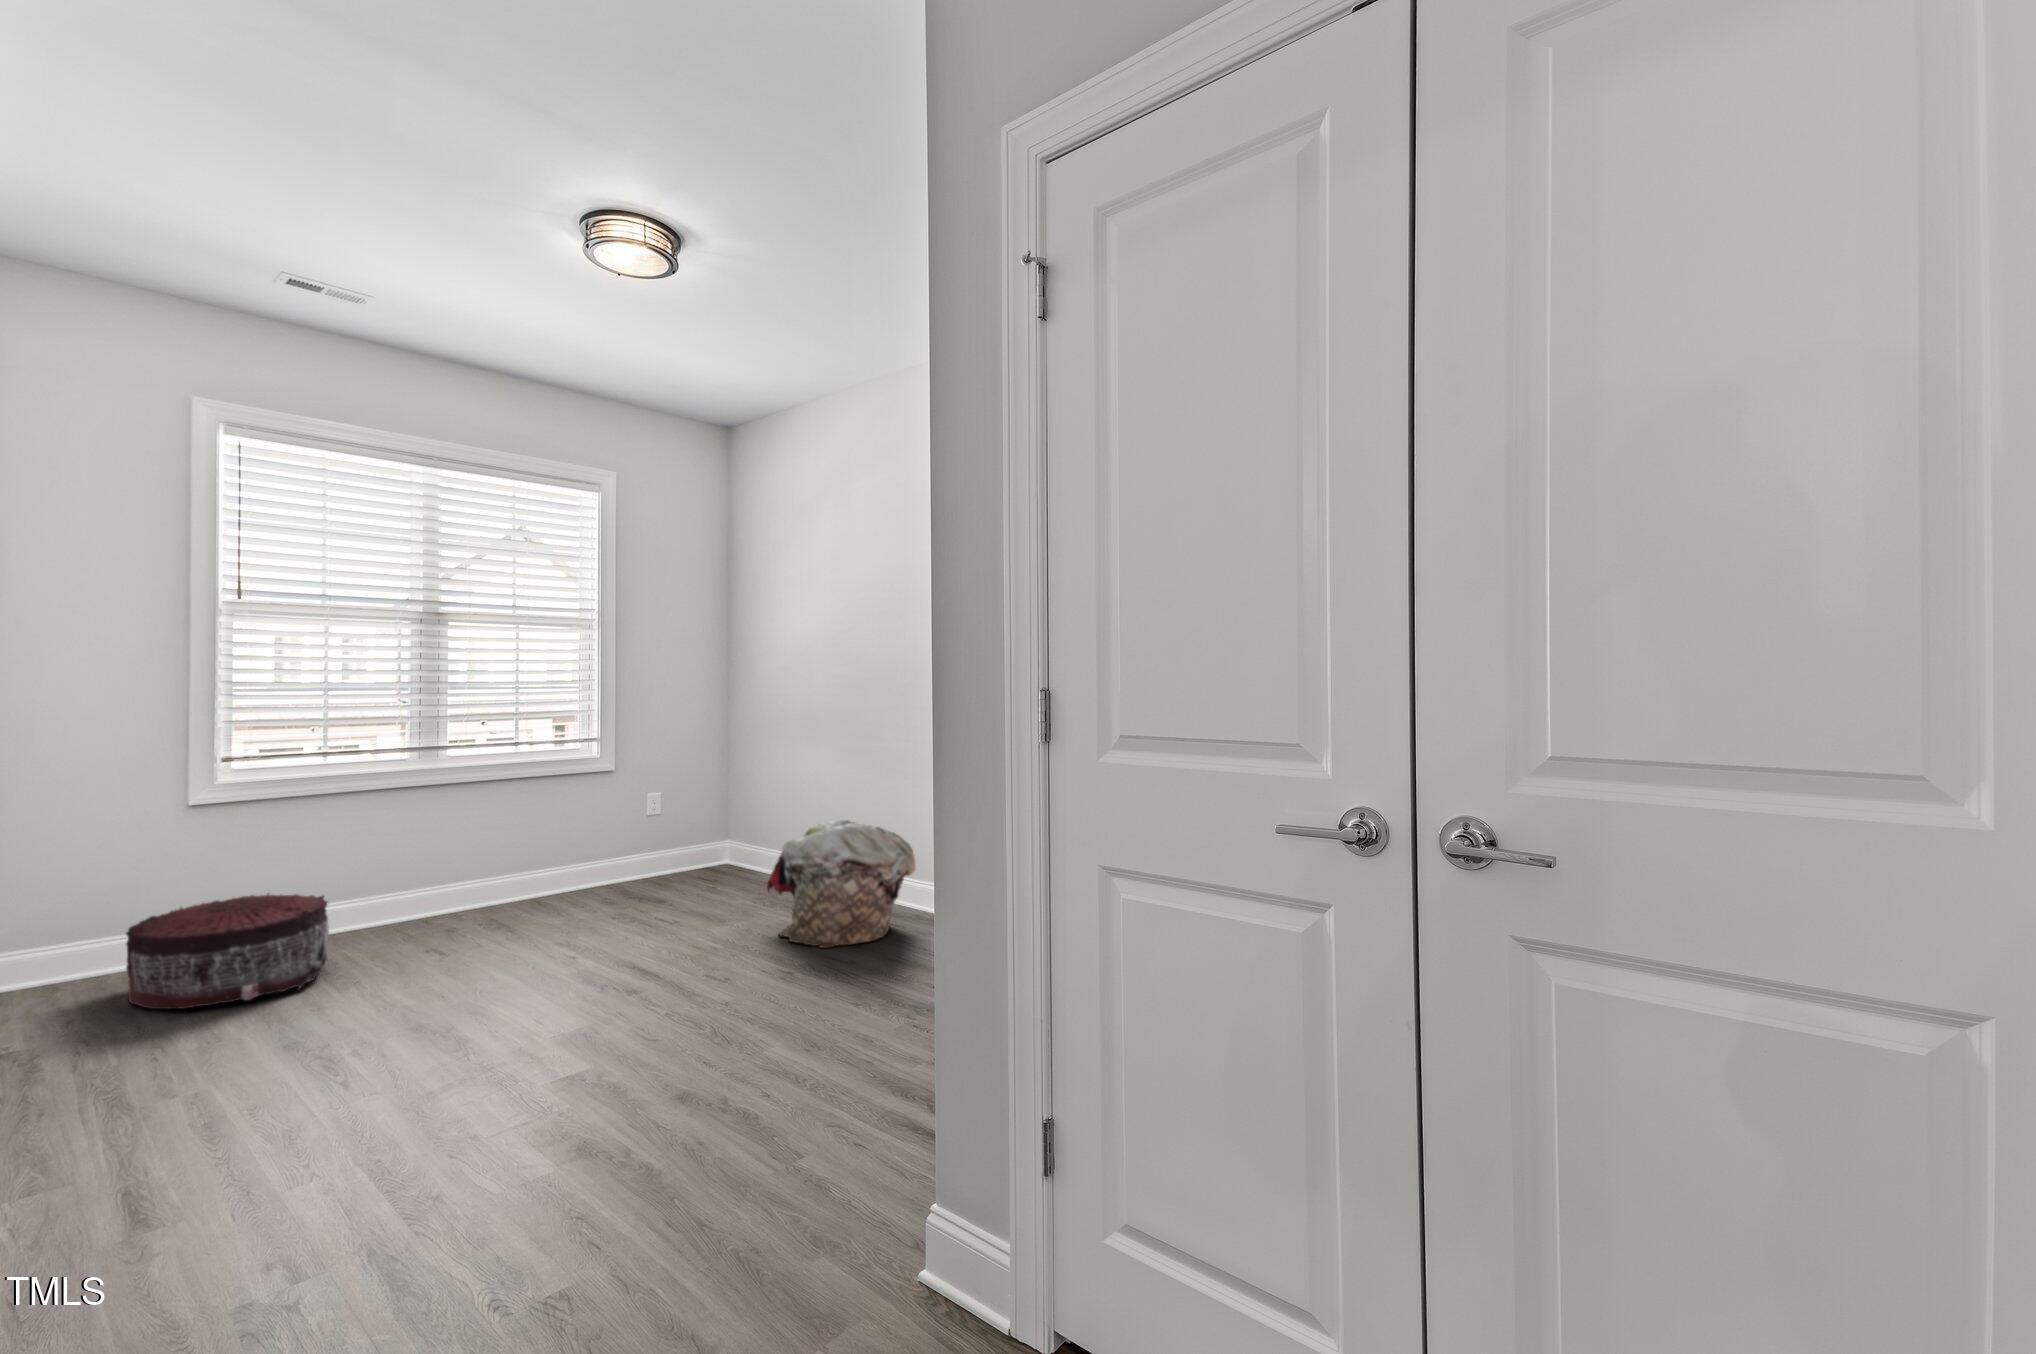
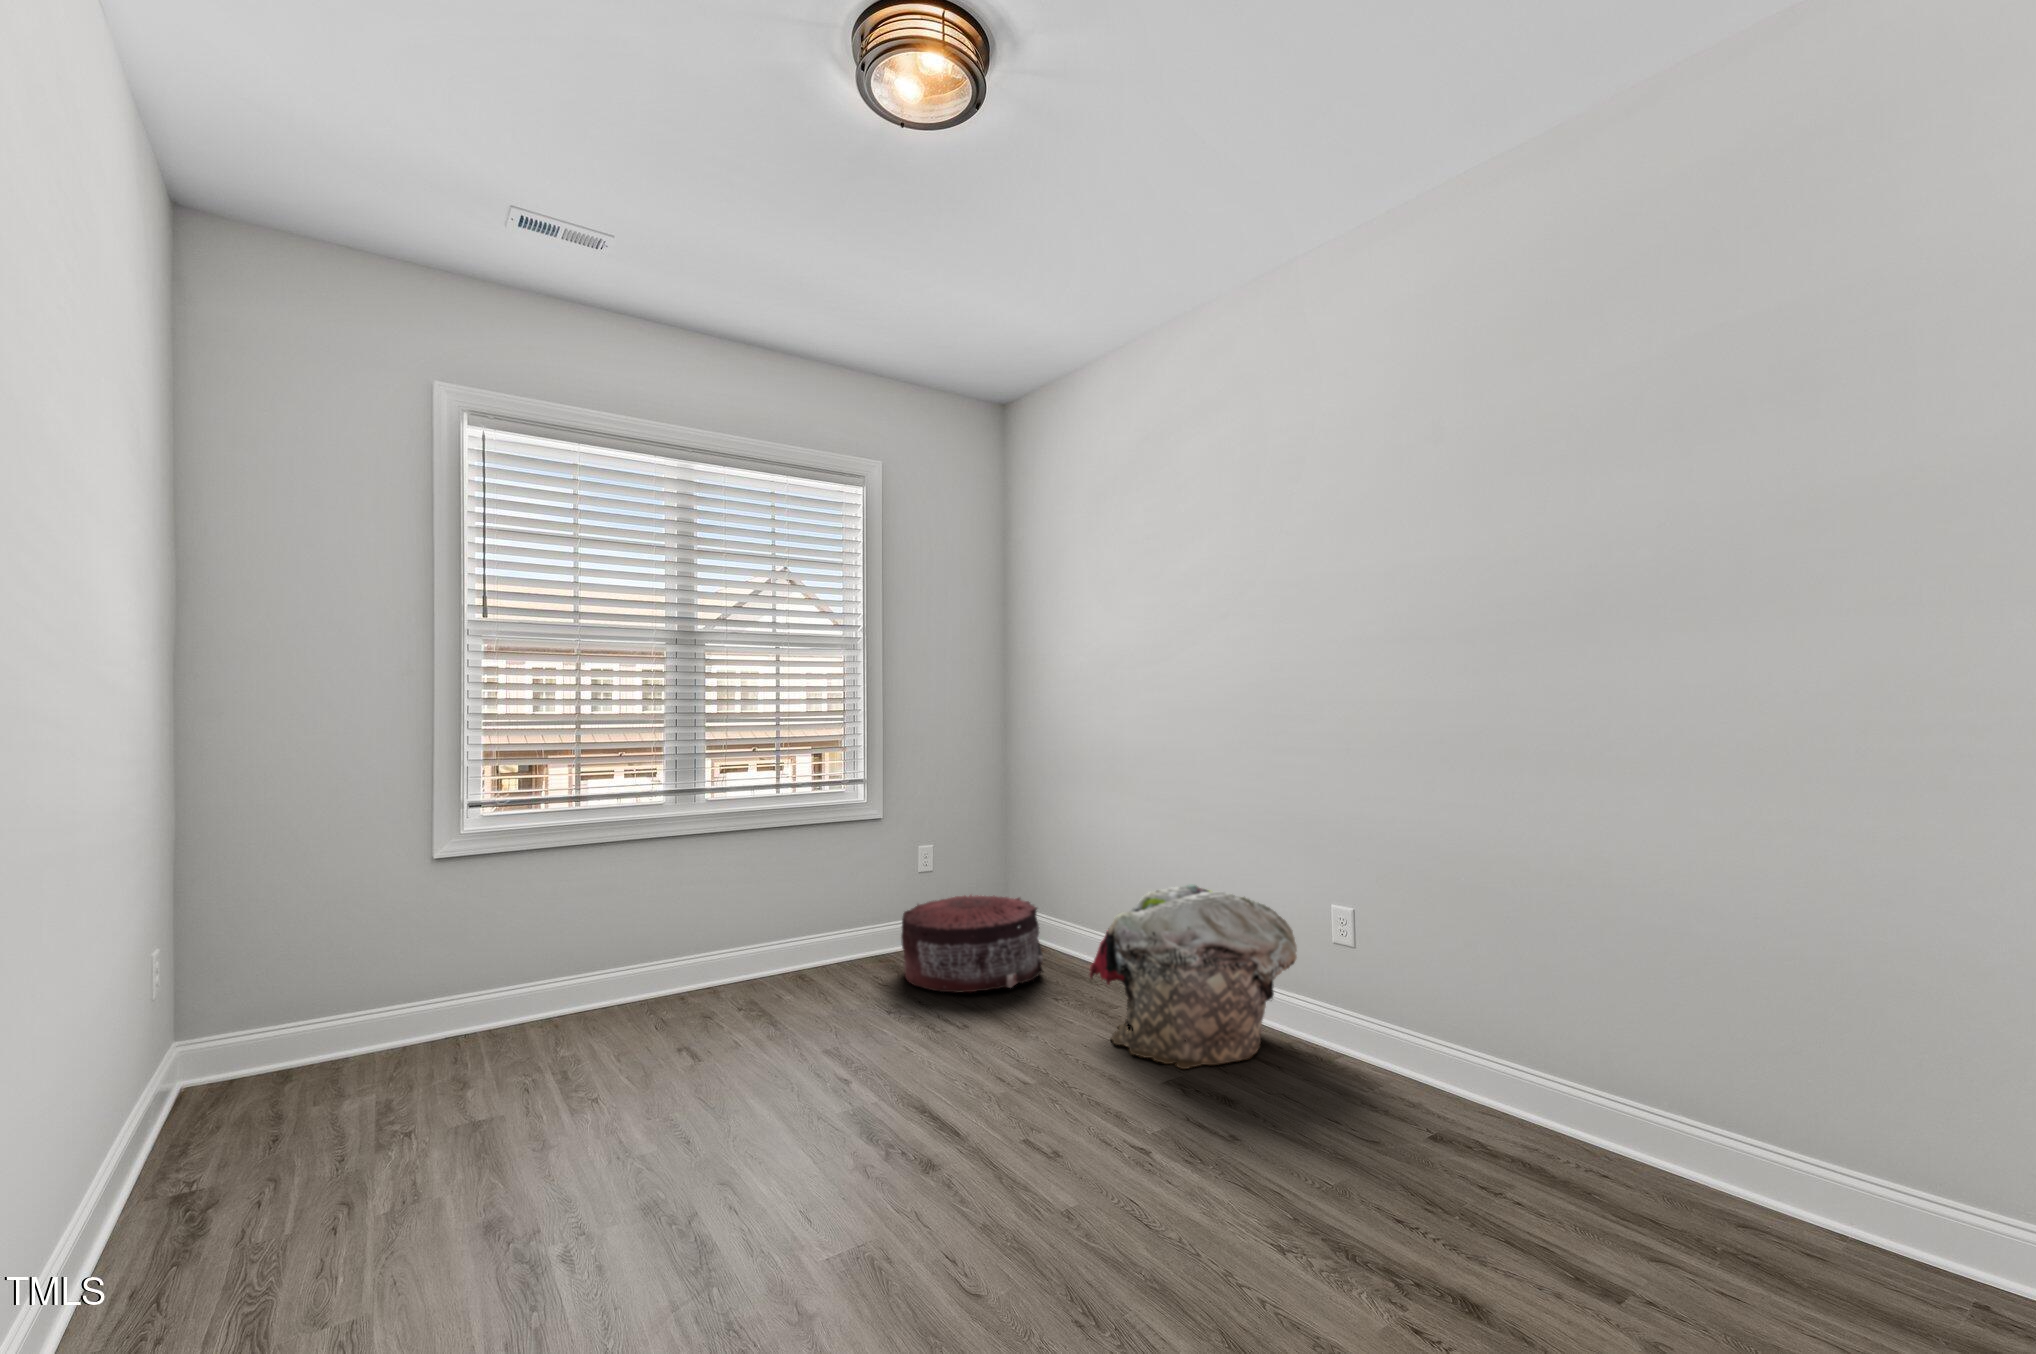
pouf: present [126,894,329,1009] -> present [901,895,1043,993]

